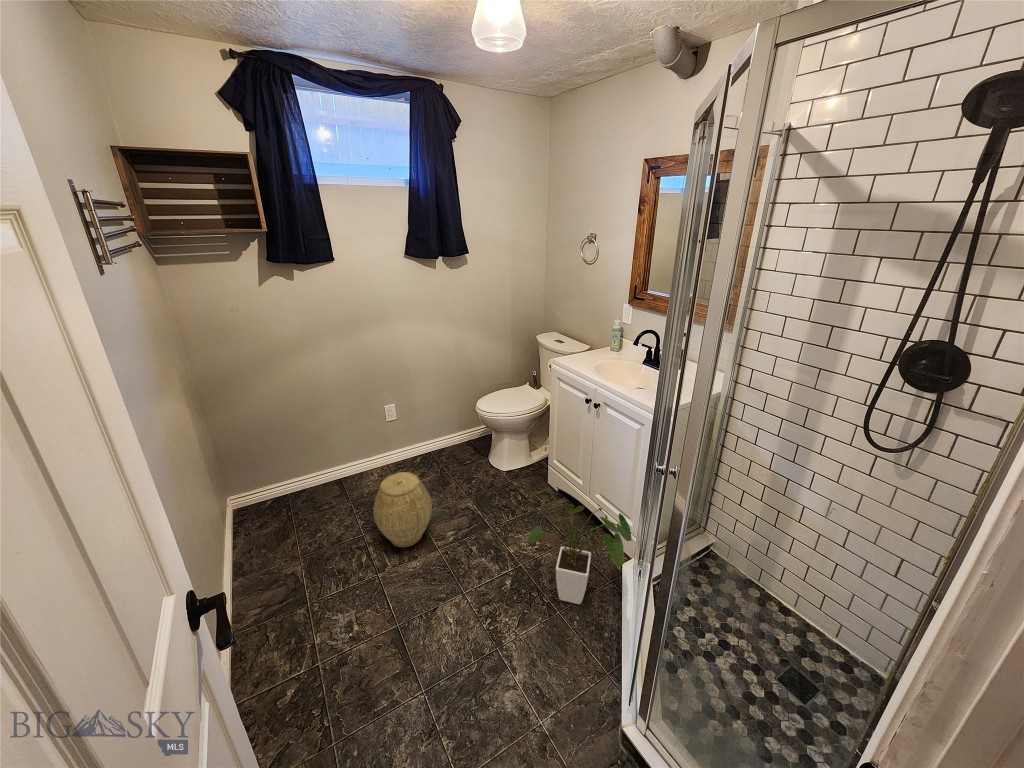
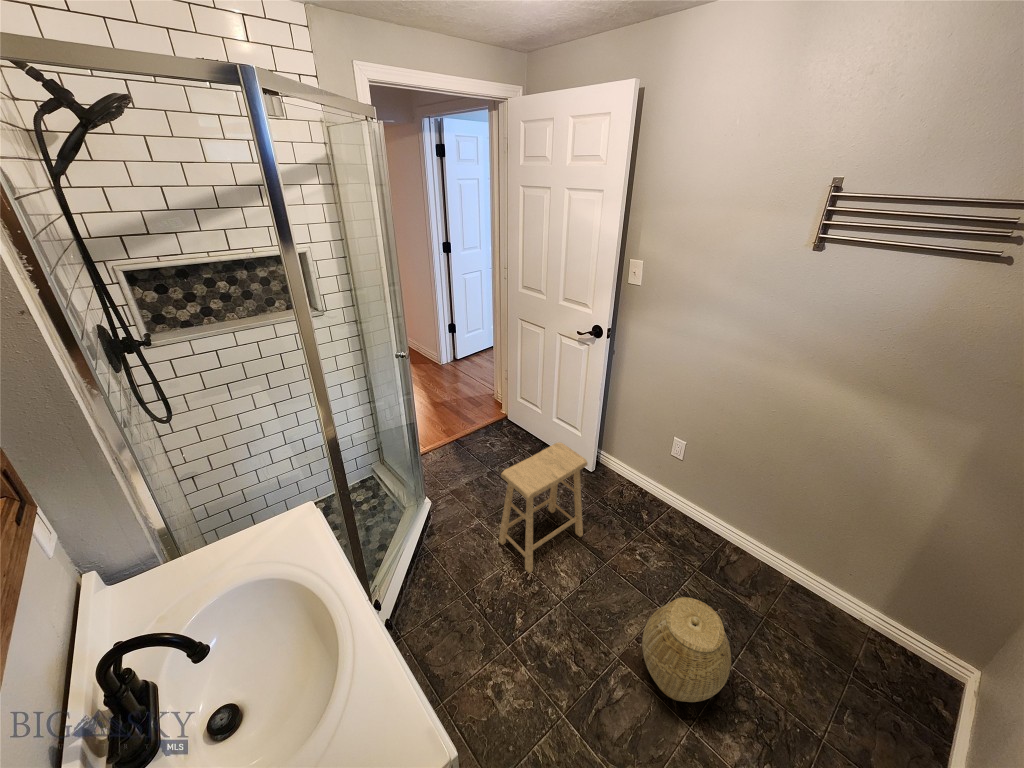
house plant: present [527,488,632,604] -> none [386,501,498,628]
footstool: none [390,546,517,734] -> present [499,443,588,573]

